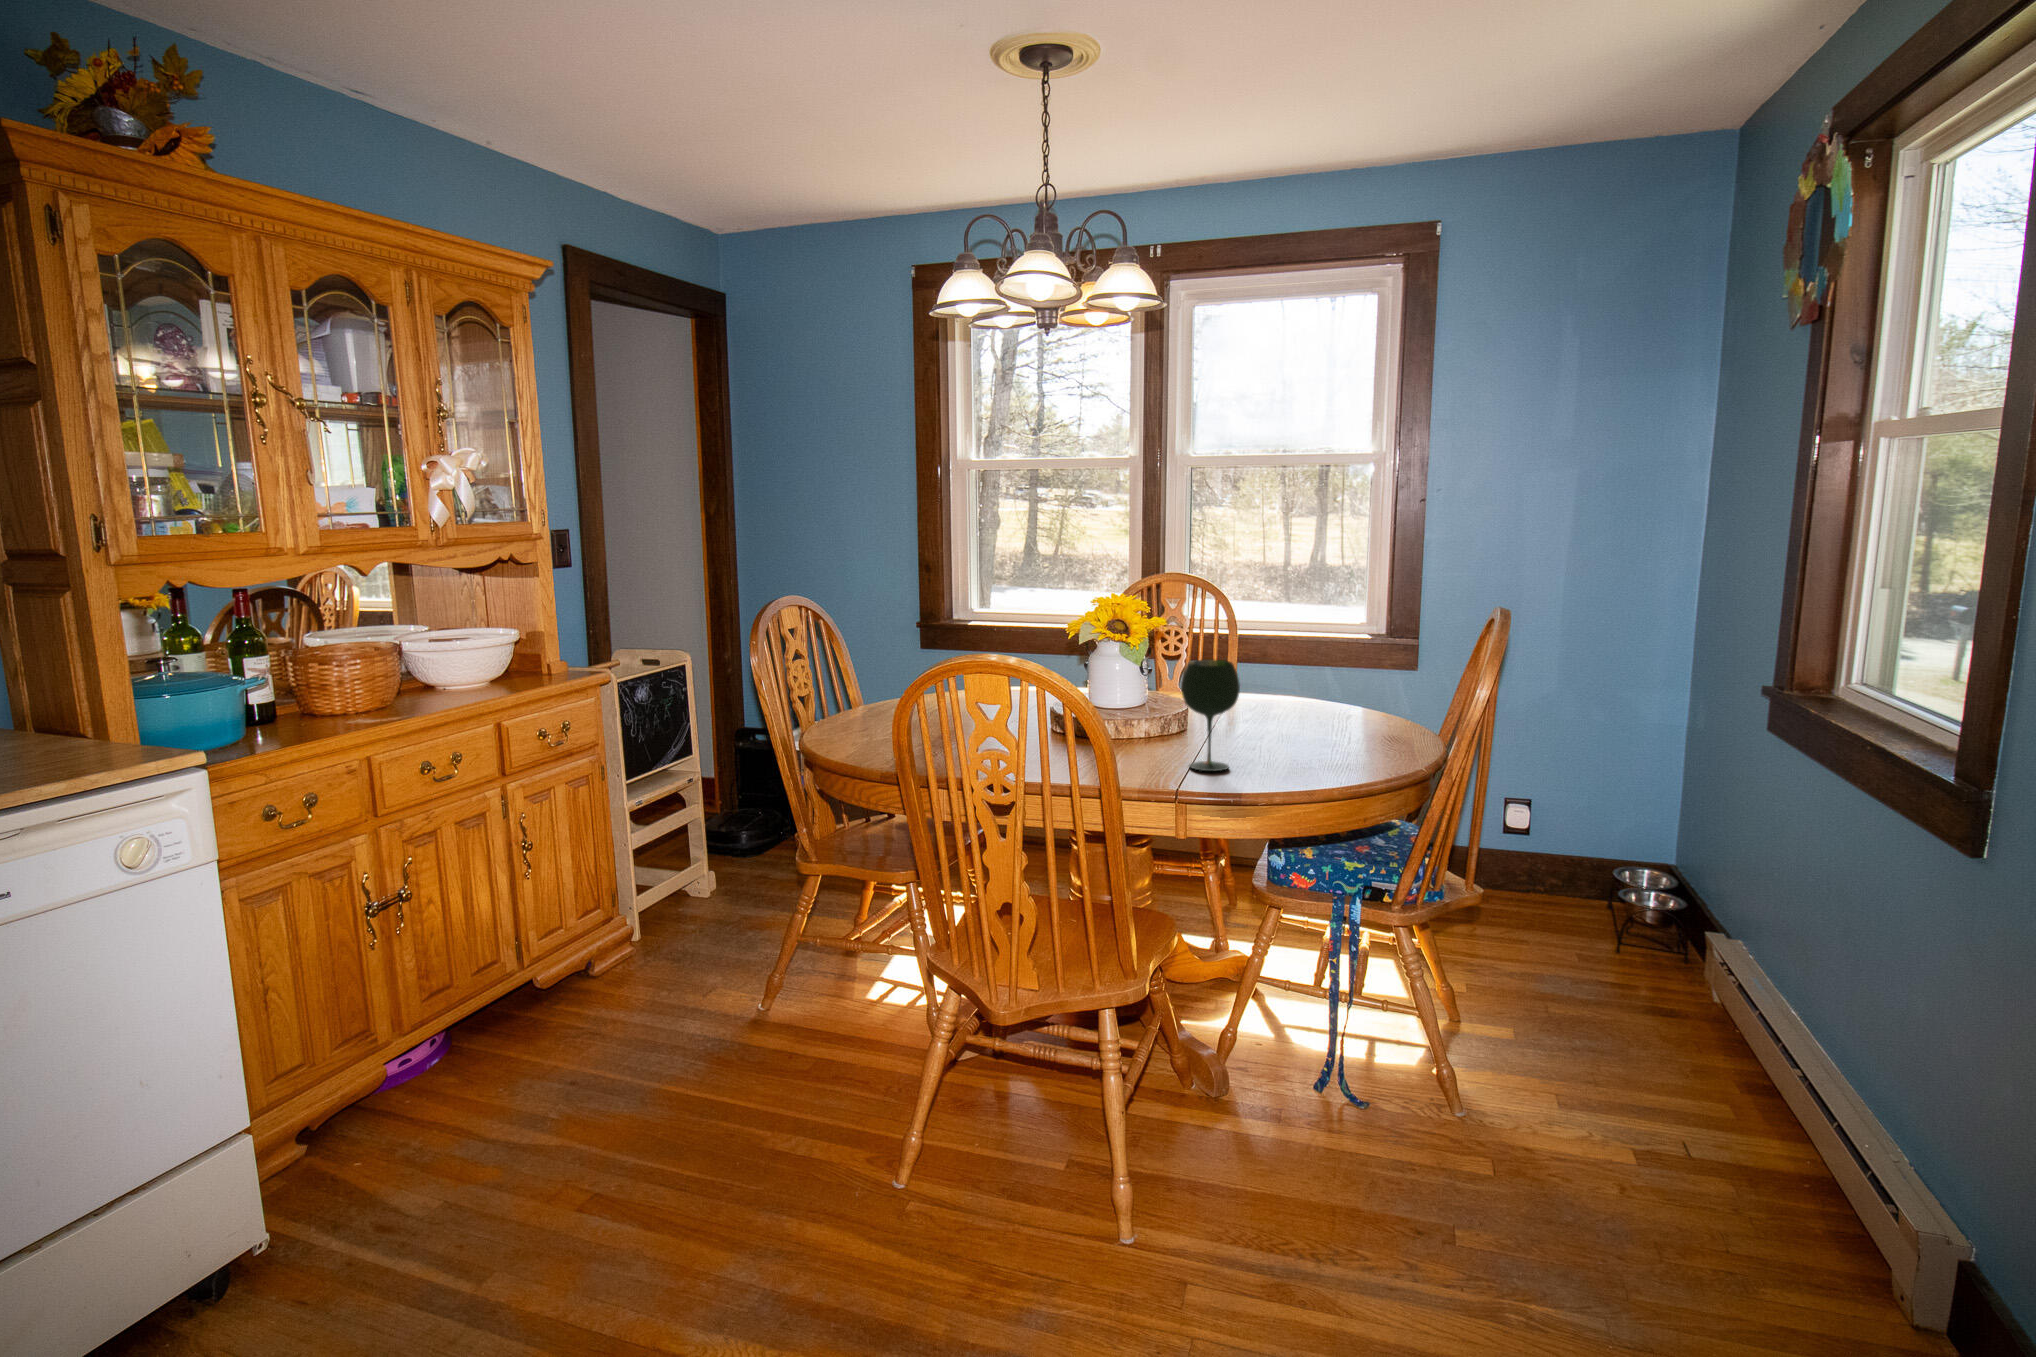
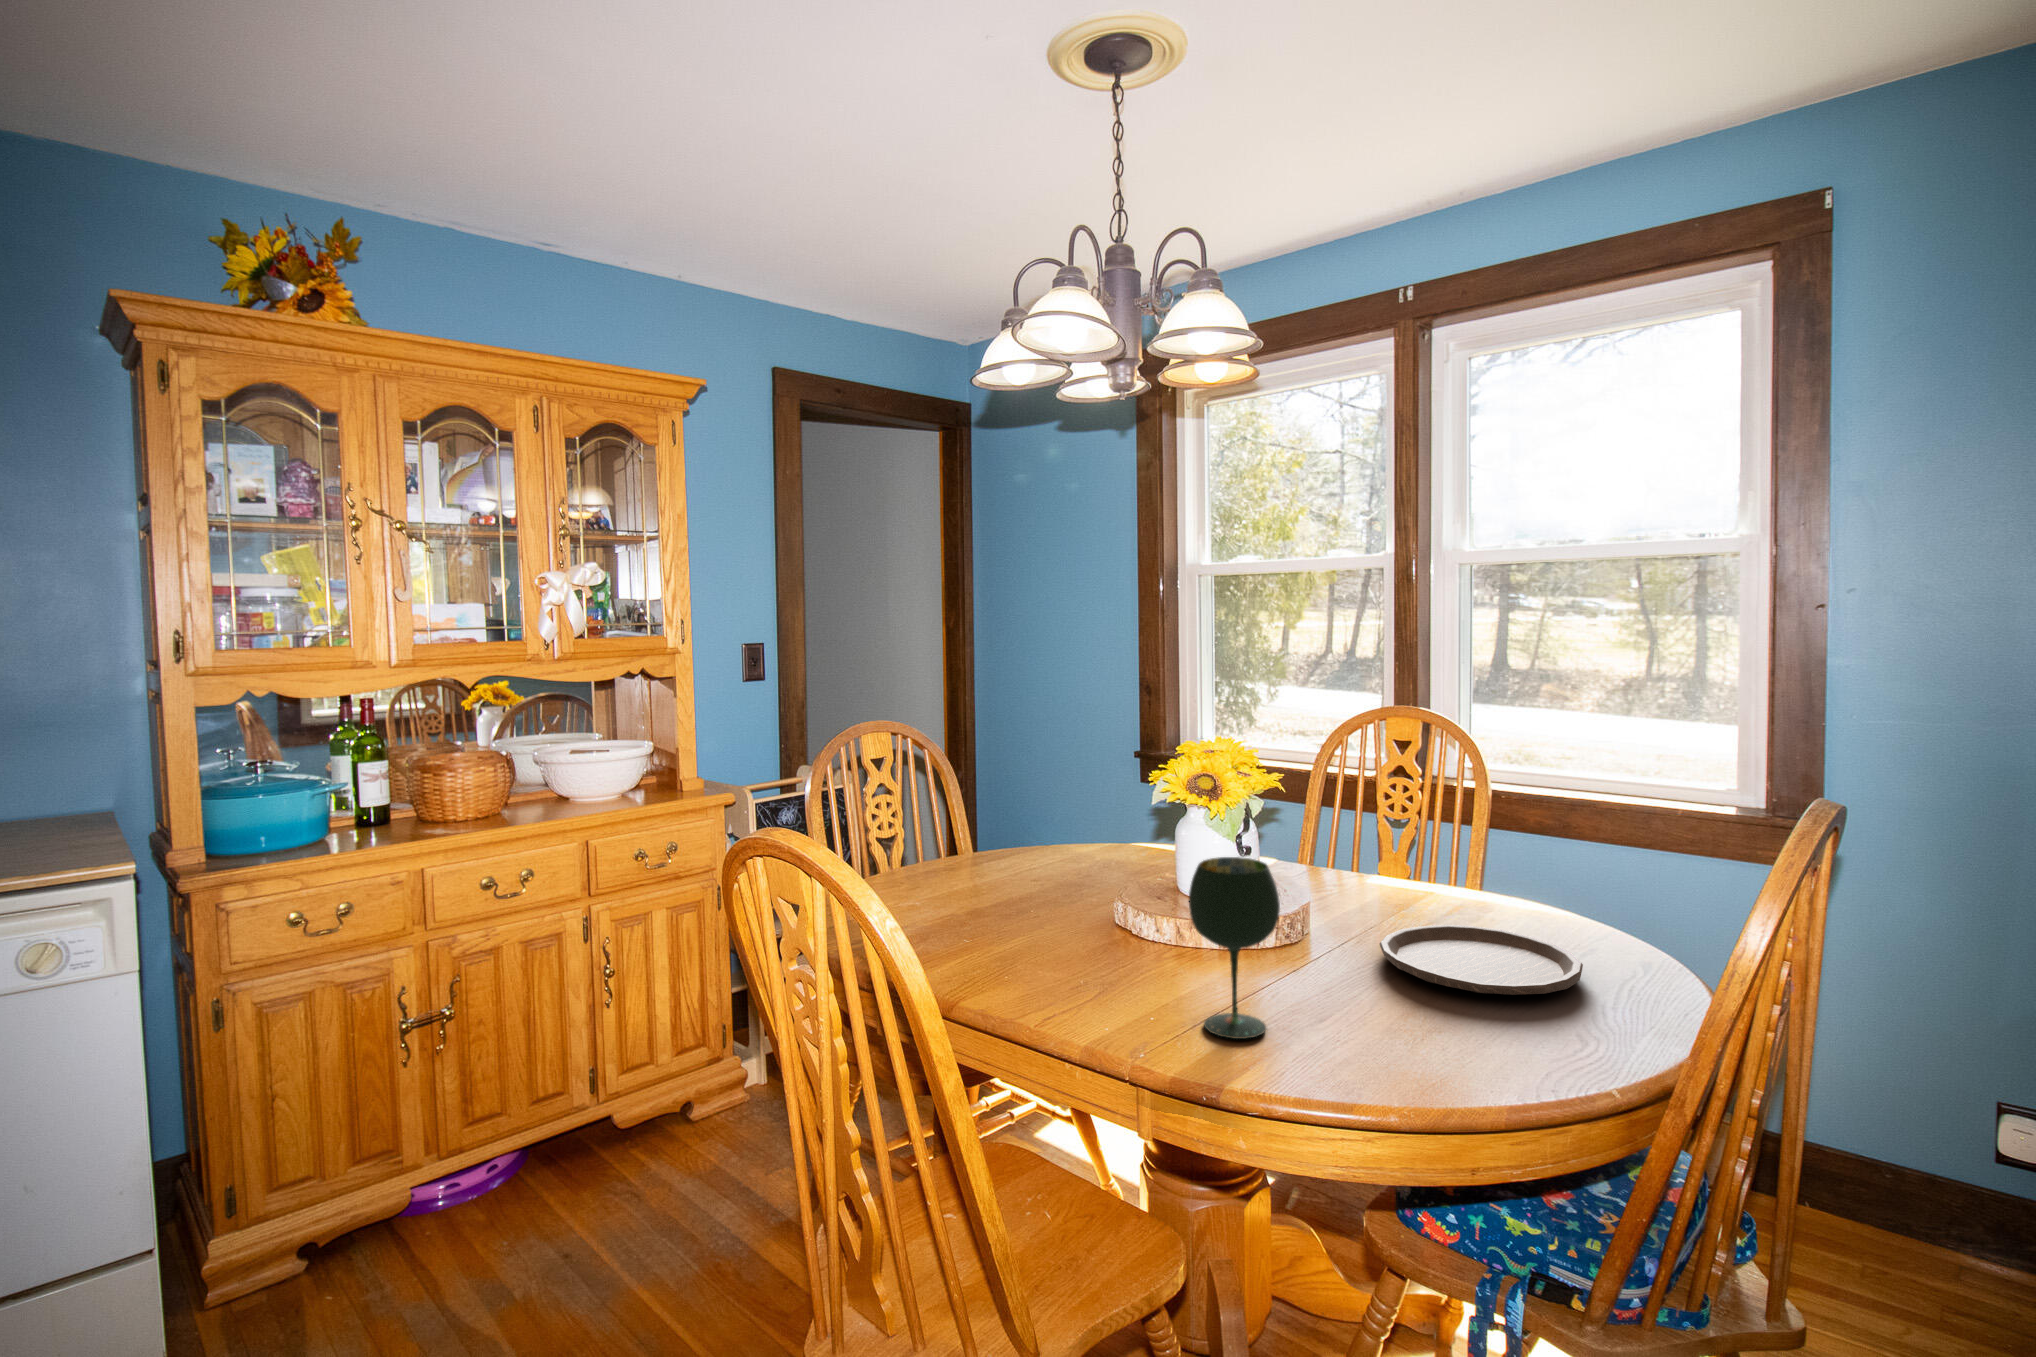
plate: none [1247,708,1369,738] -> present [1380,925,1583,995]

